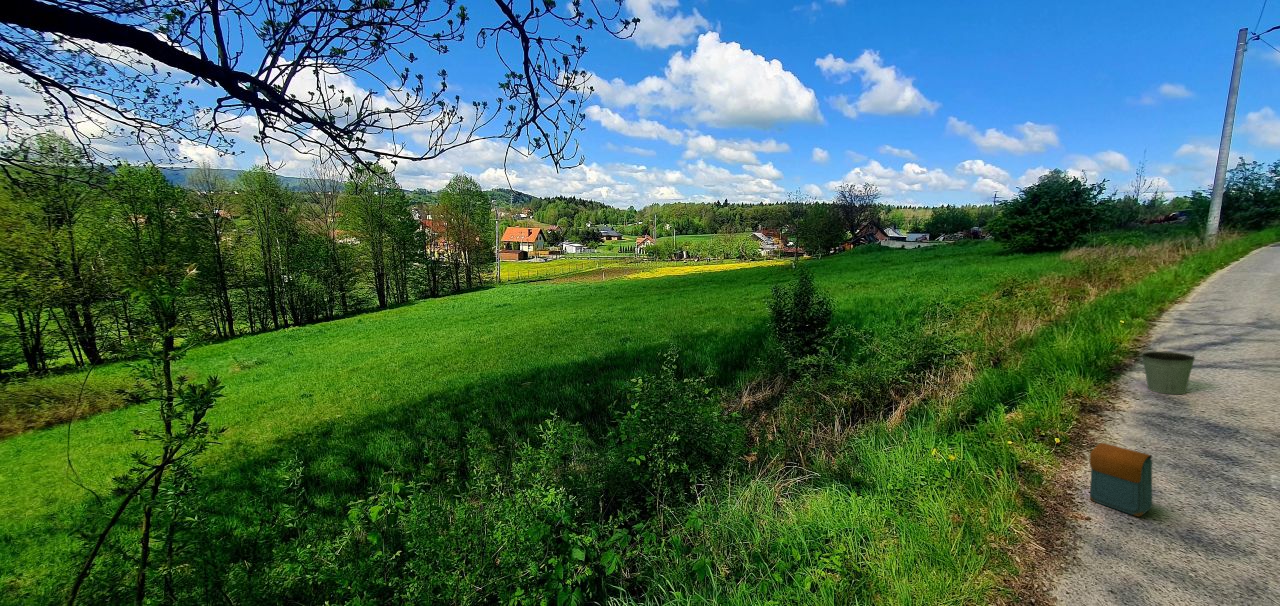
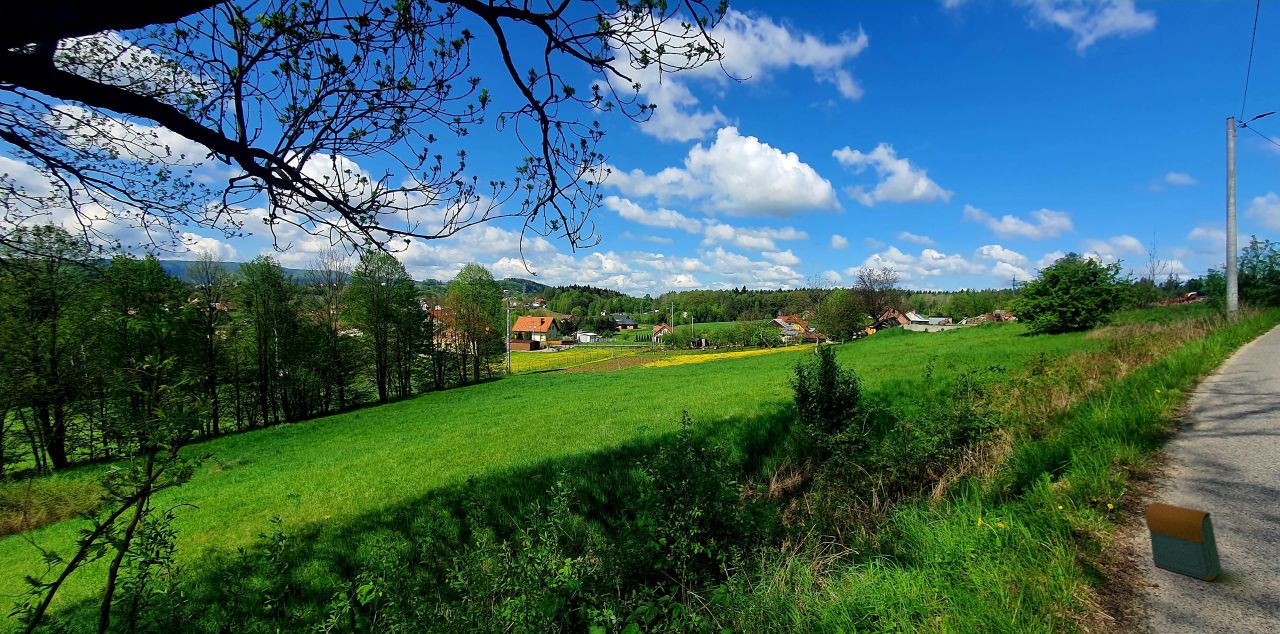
bucket: present [1141,352,1195,394] -> none [1180,417,1238,461]

